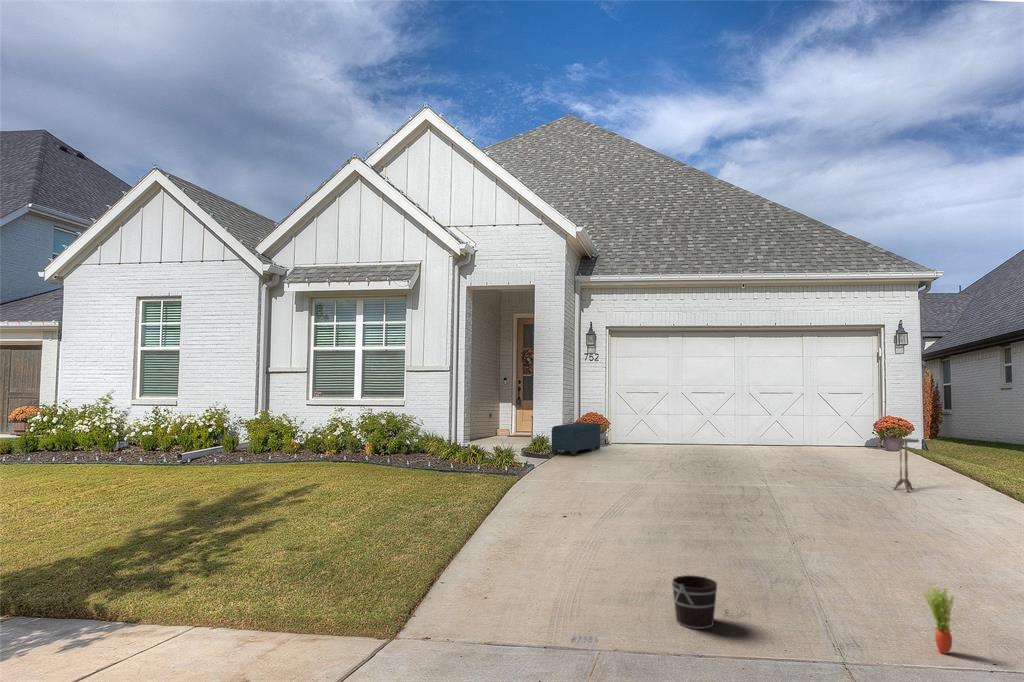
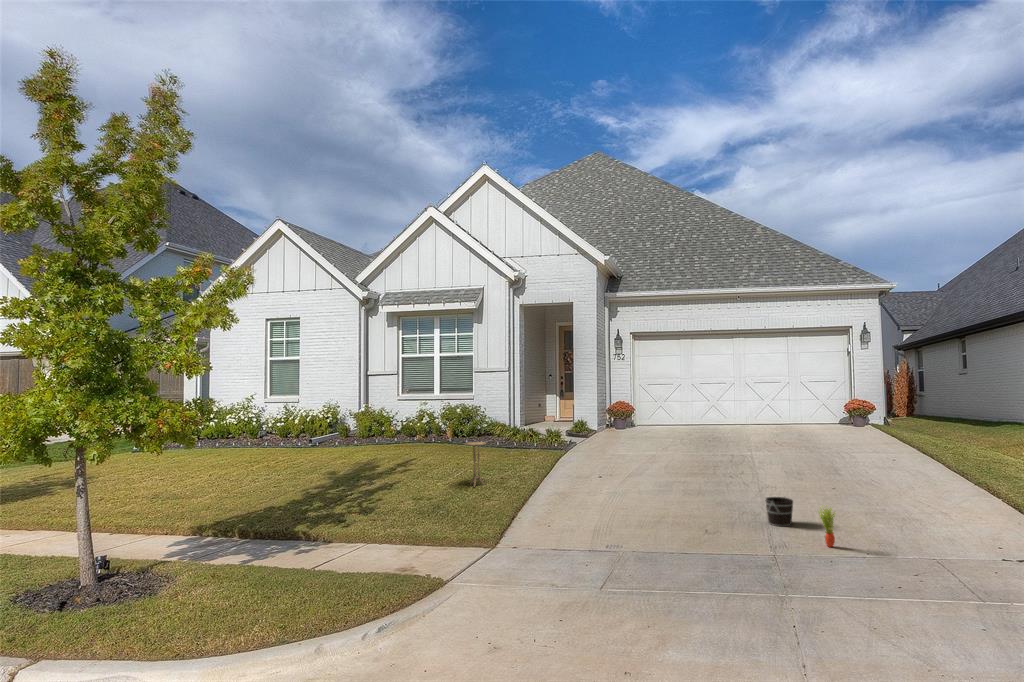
bench: present [552,423,600,455] -> none [588,409,627,435]
side table: present [889,438,919,492] -> present [464,442,487,487]
bucket: present [672,575,717,629] -> present [765,497,793,526]

